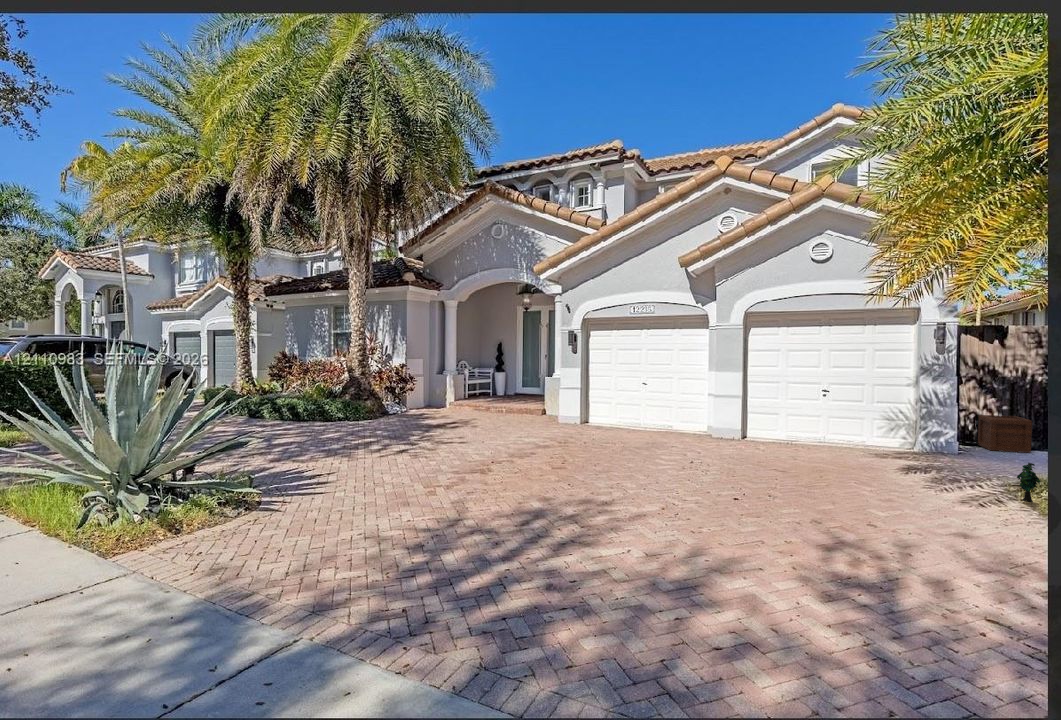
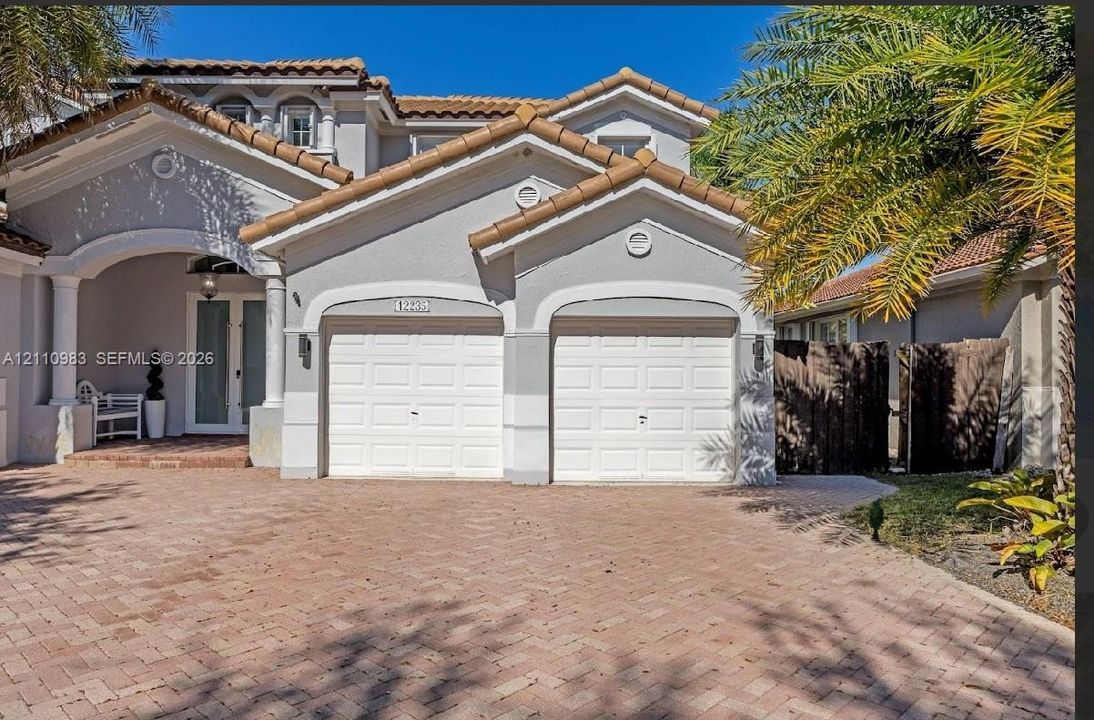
wooden crate: present [978,415,1032,453] -> none [784,438,834,478]

